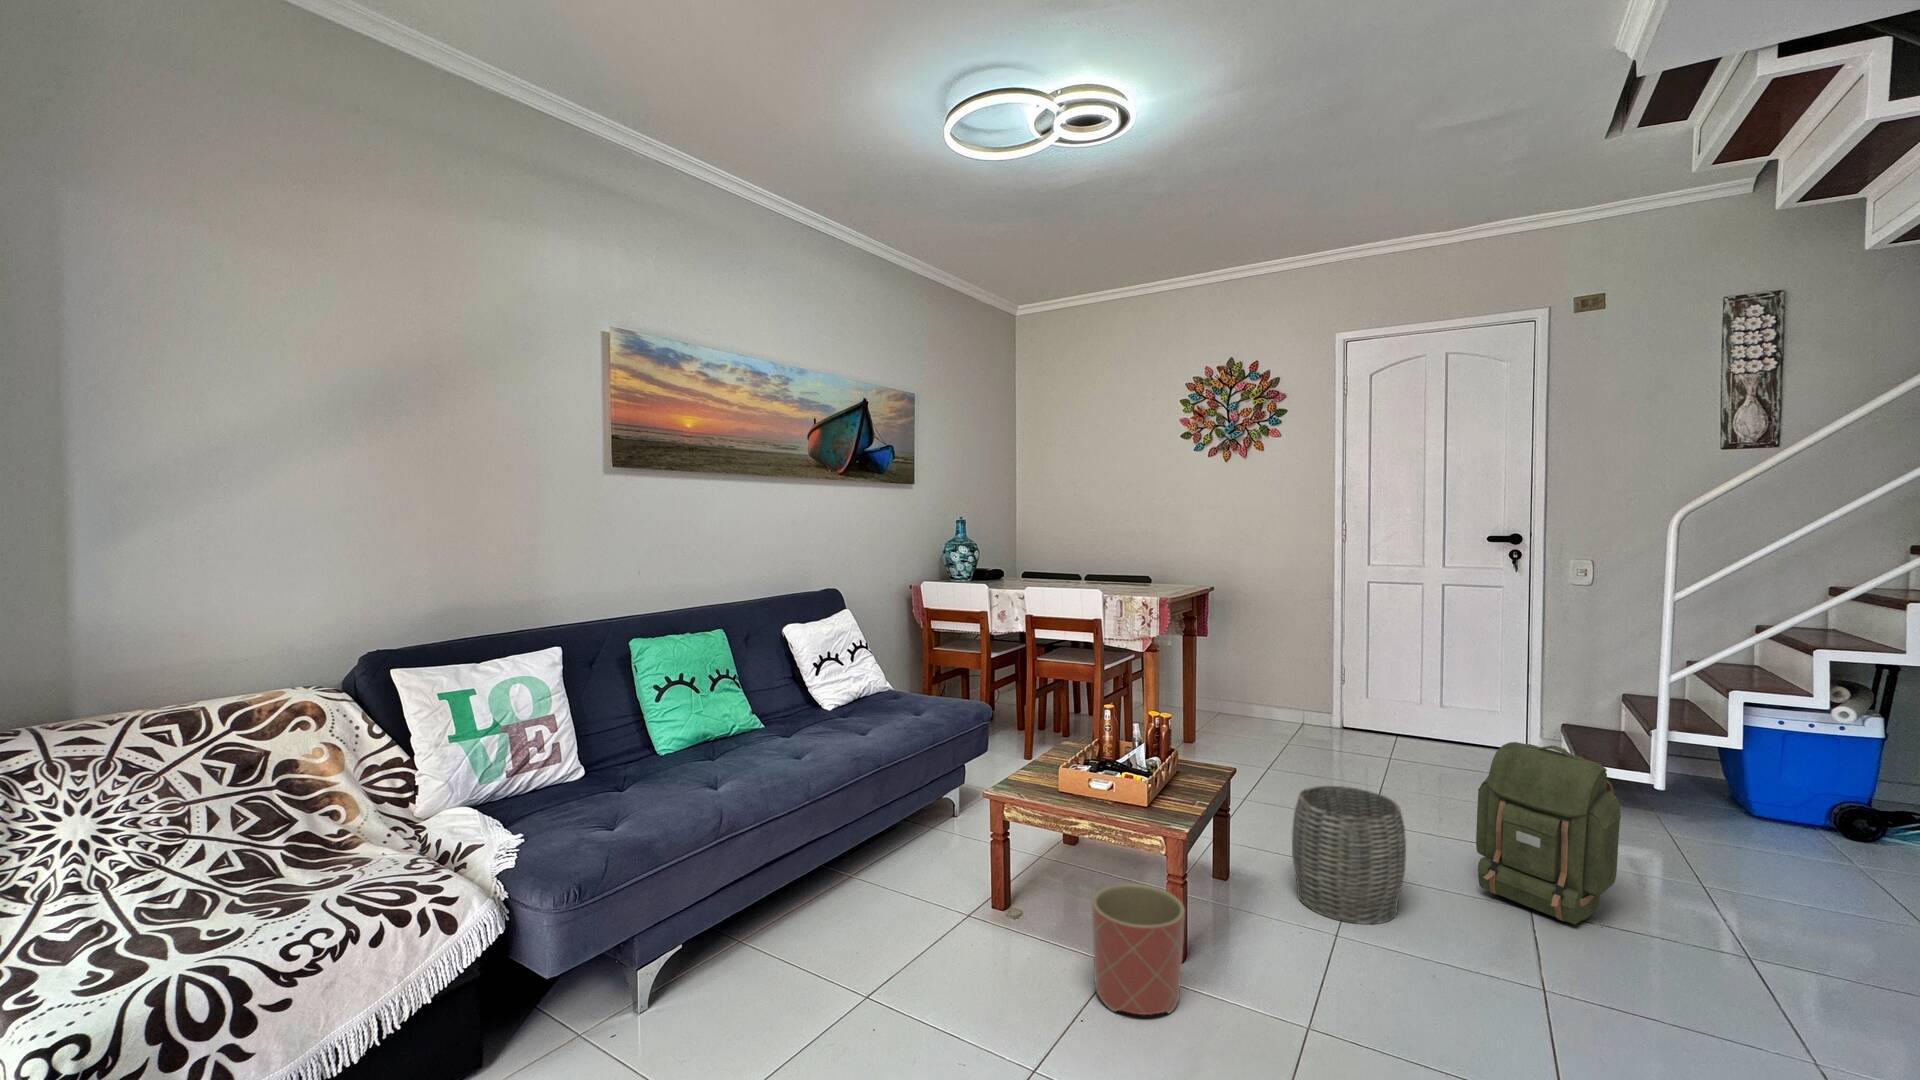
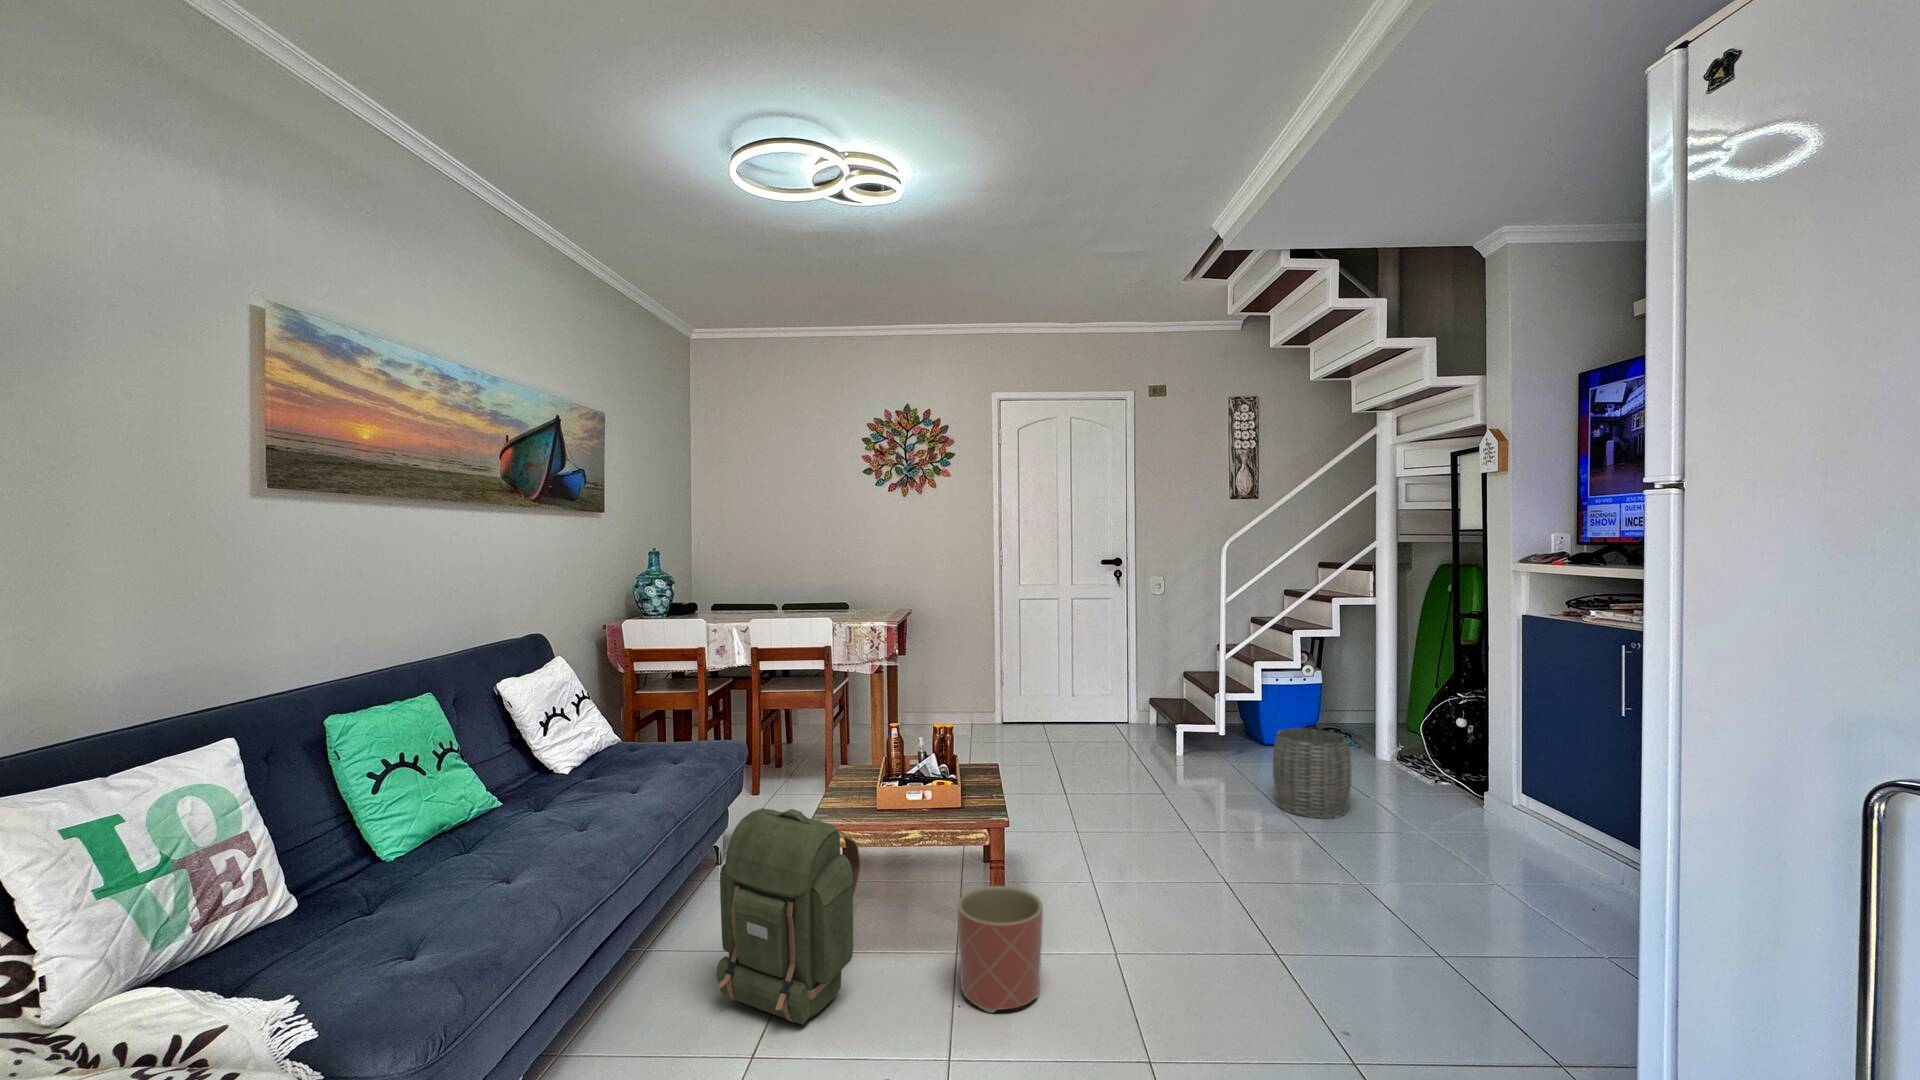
backpack: present [1476,742,1621,924] -> present [717,808,861,1024]
woven basket: present [1292,786,1406,924] -> present [1273,728,1351,819]

